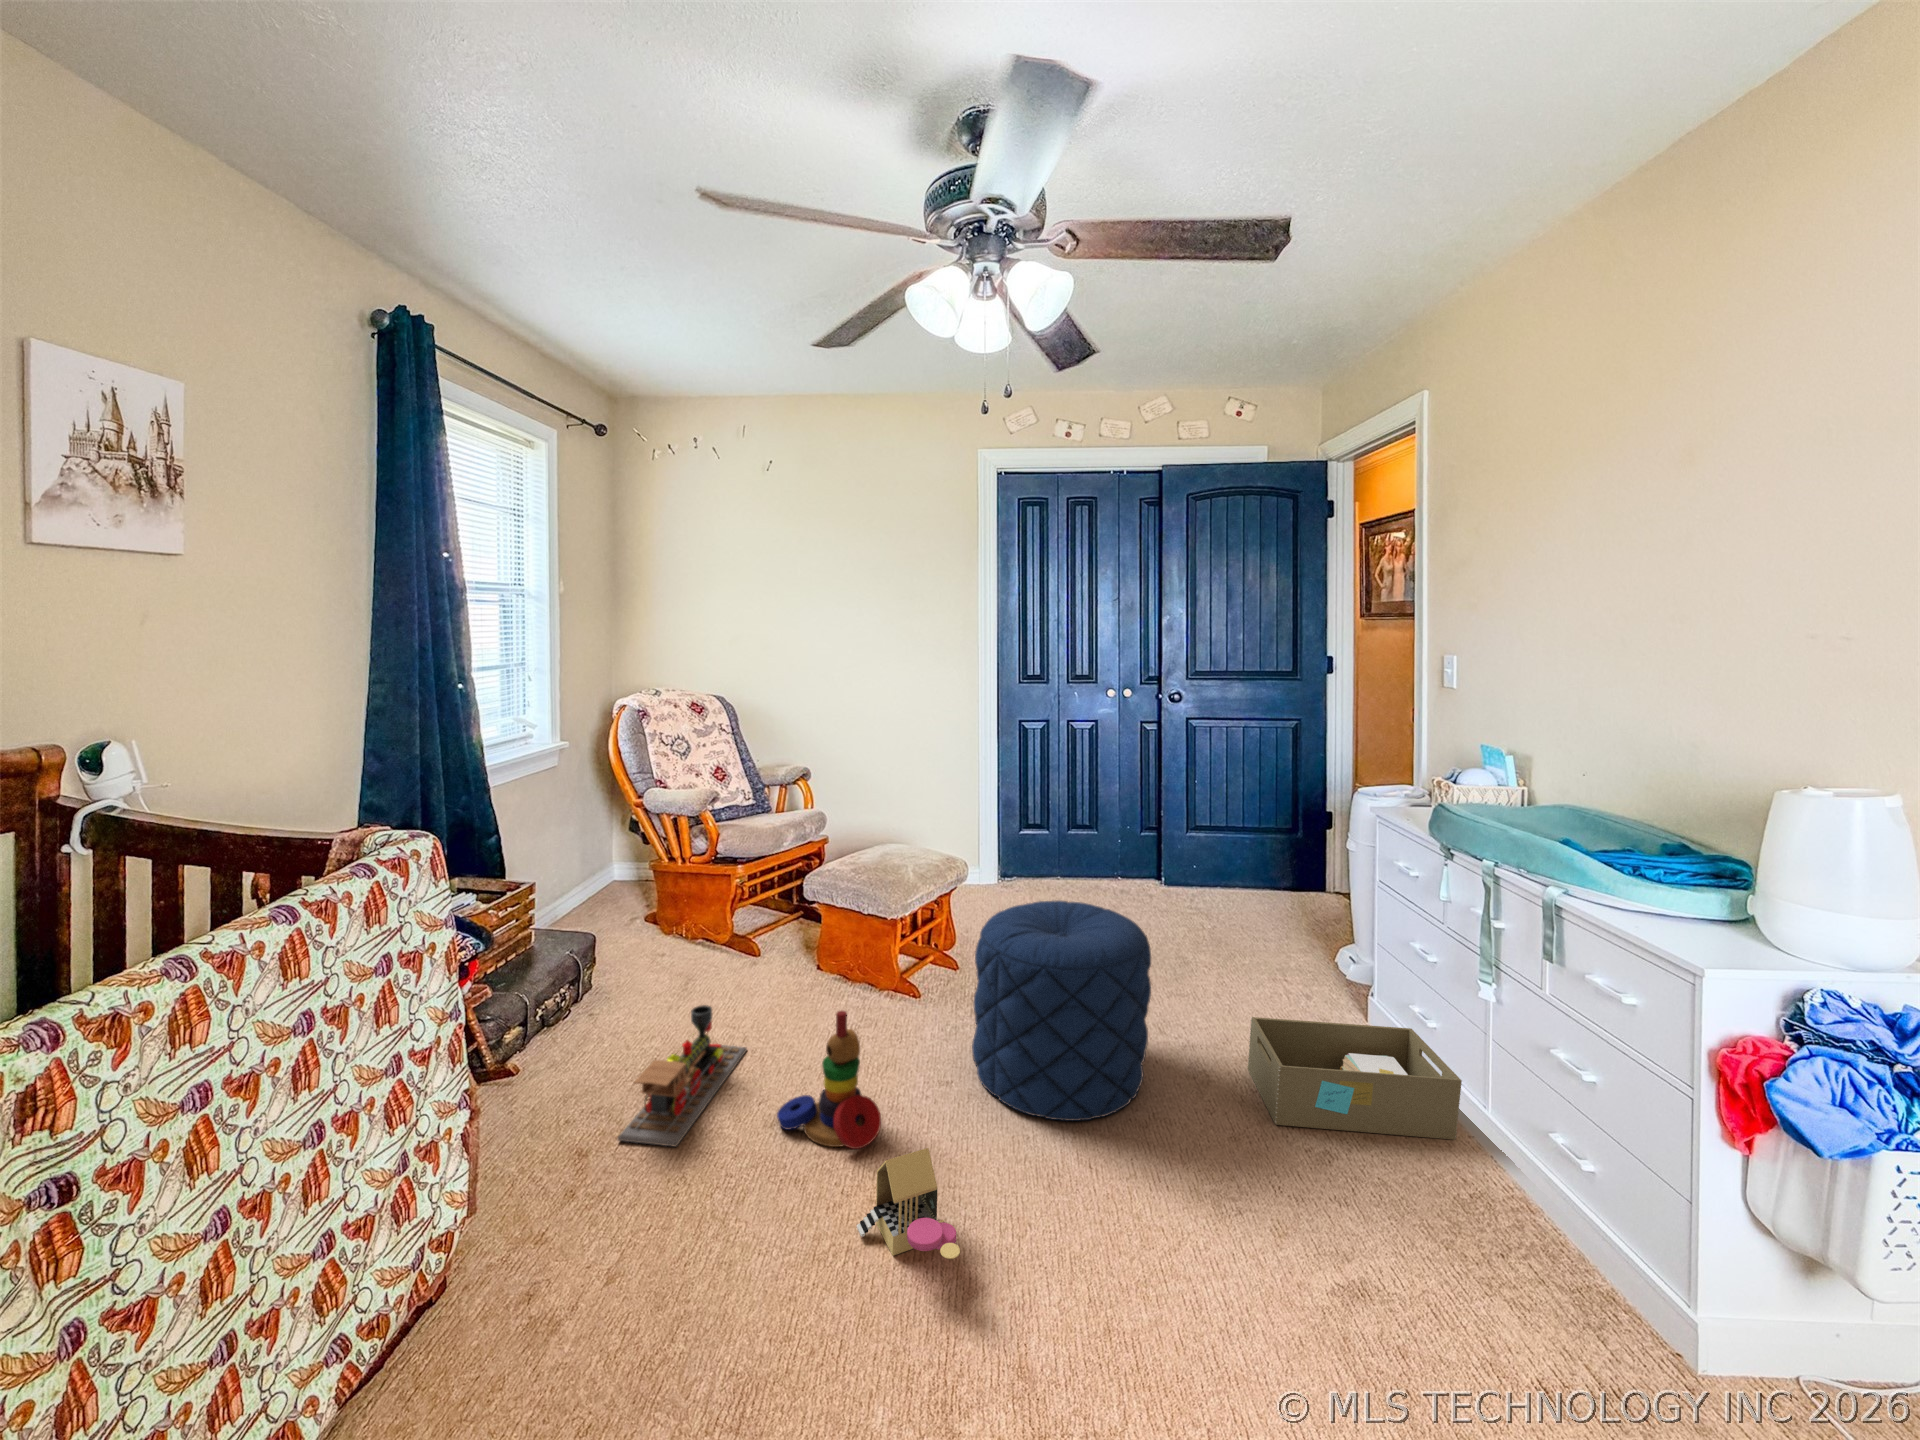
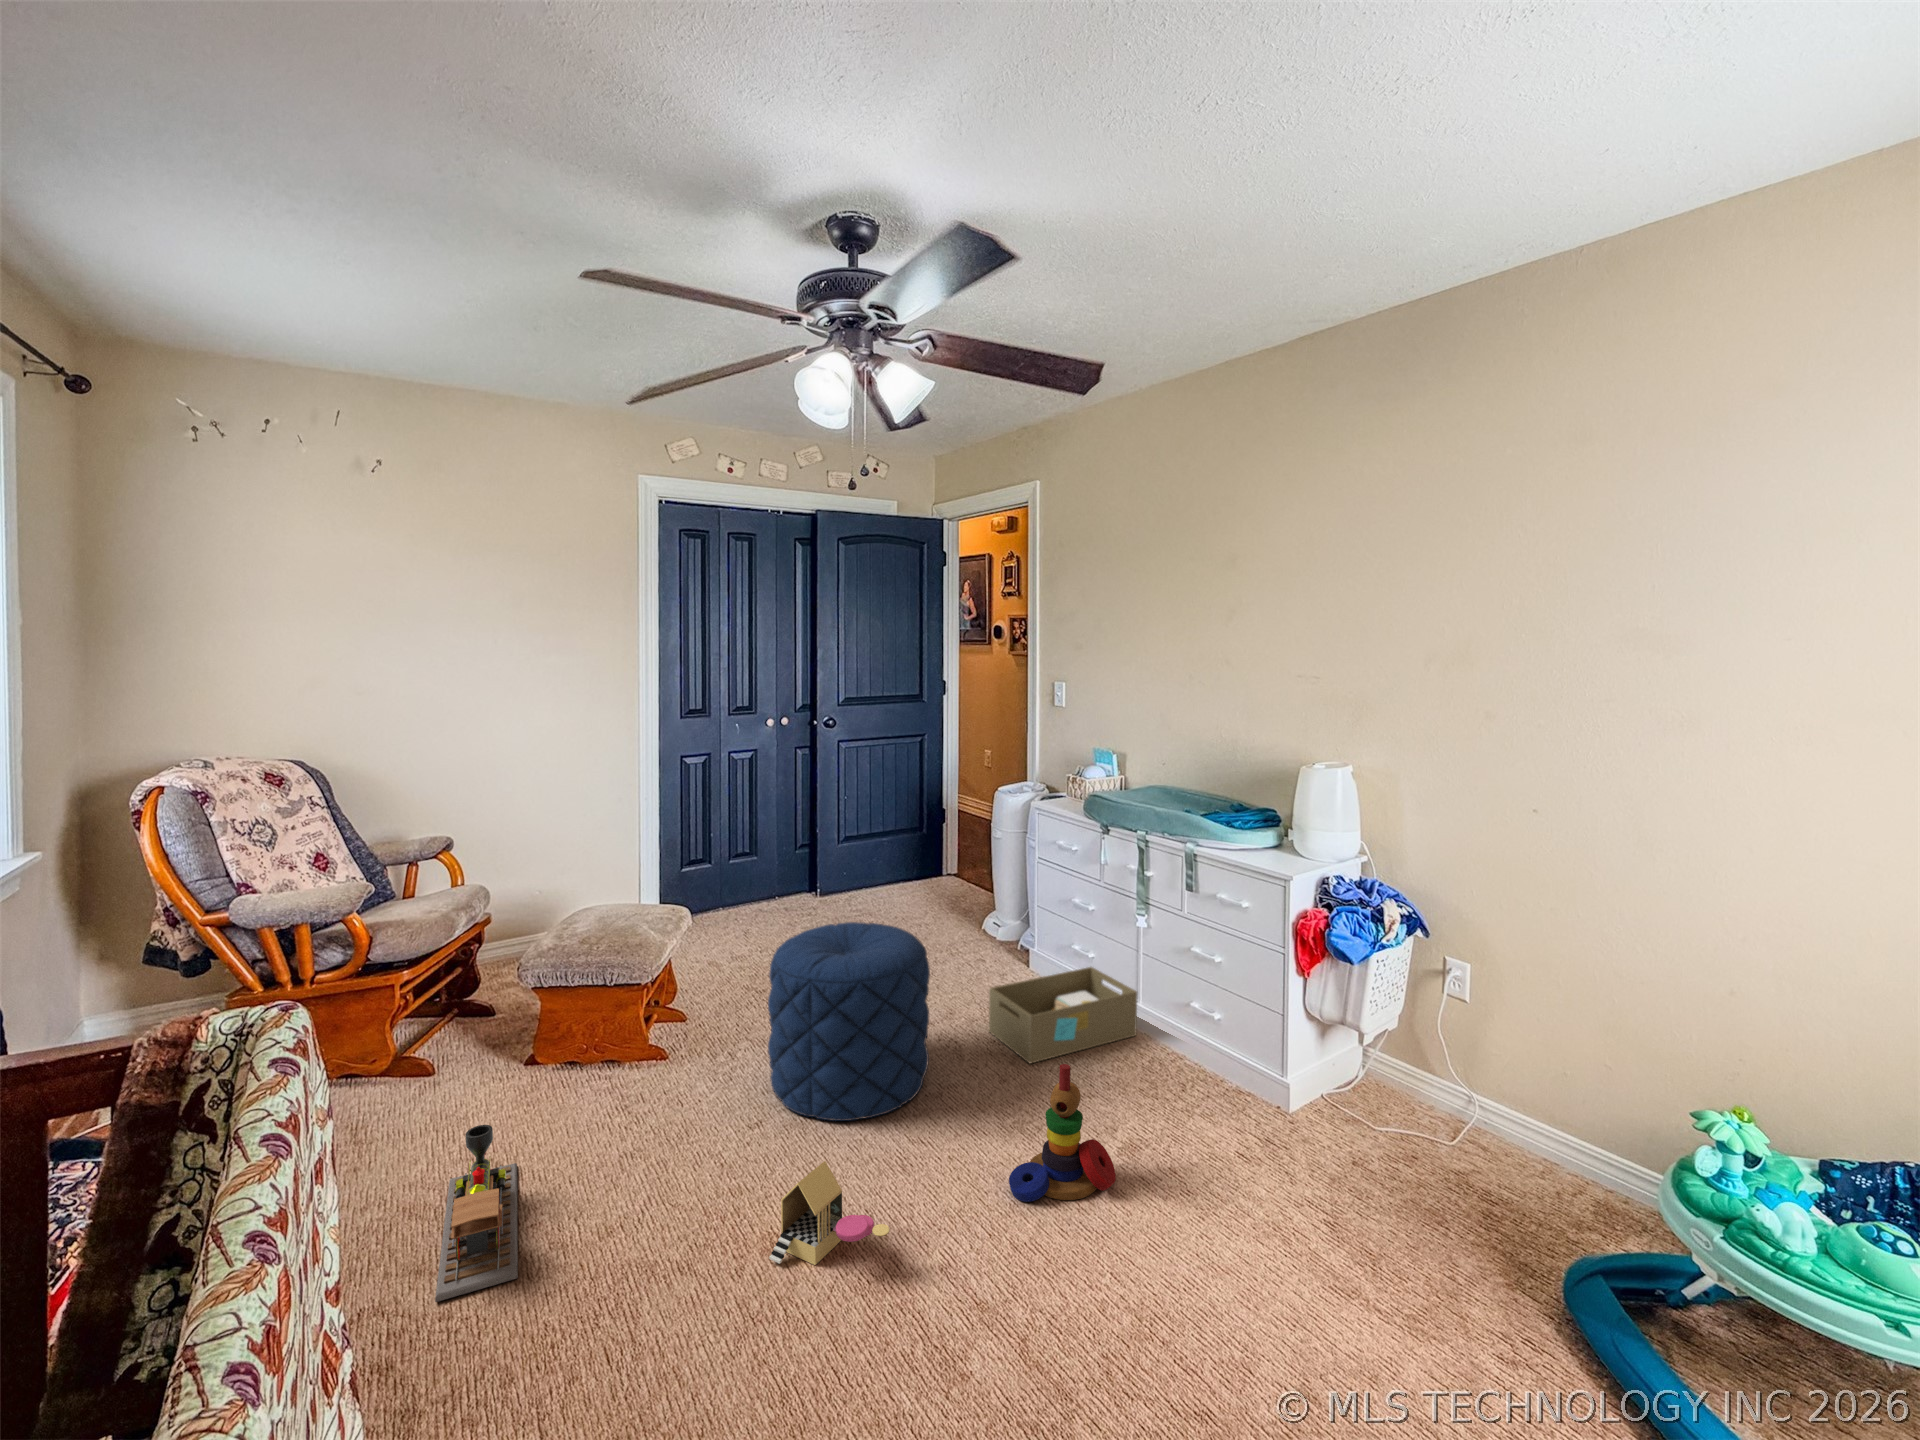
stacking toy: present [777,1011,881,1149] -> present [1009,1064,1116,1202]

